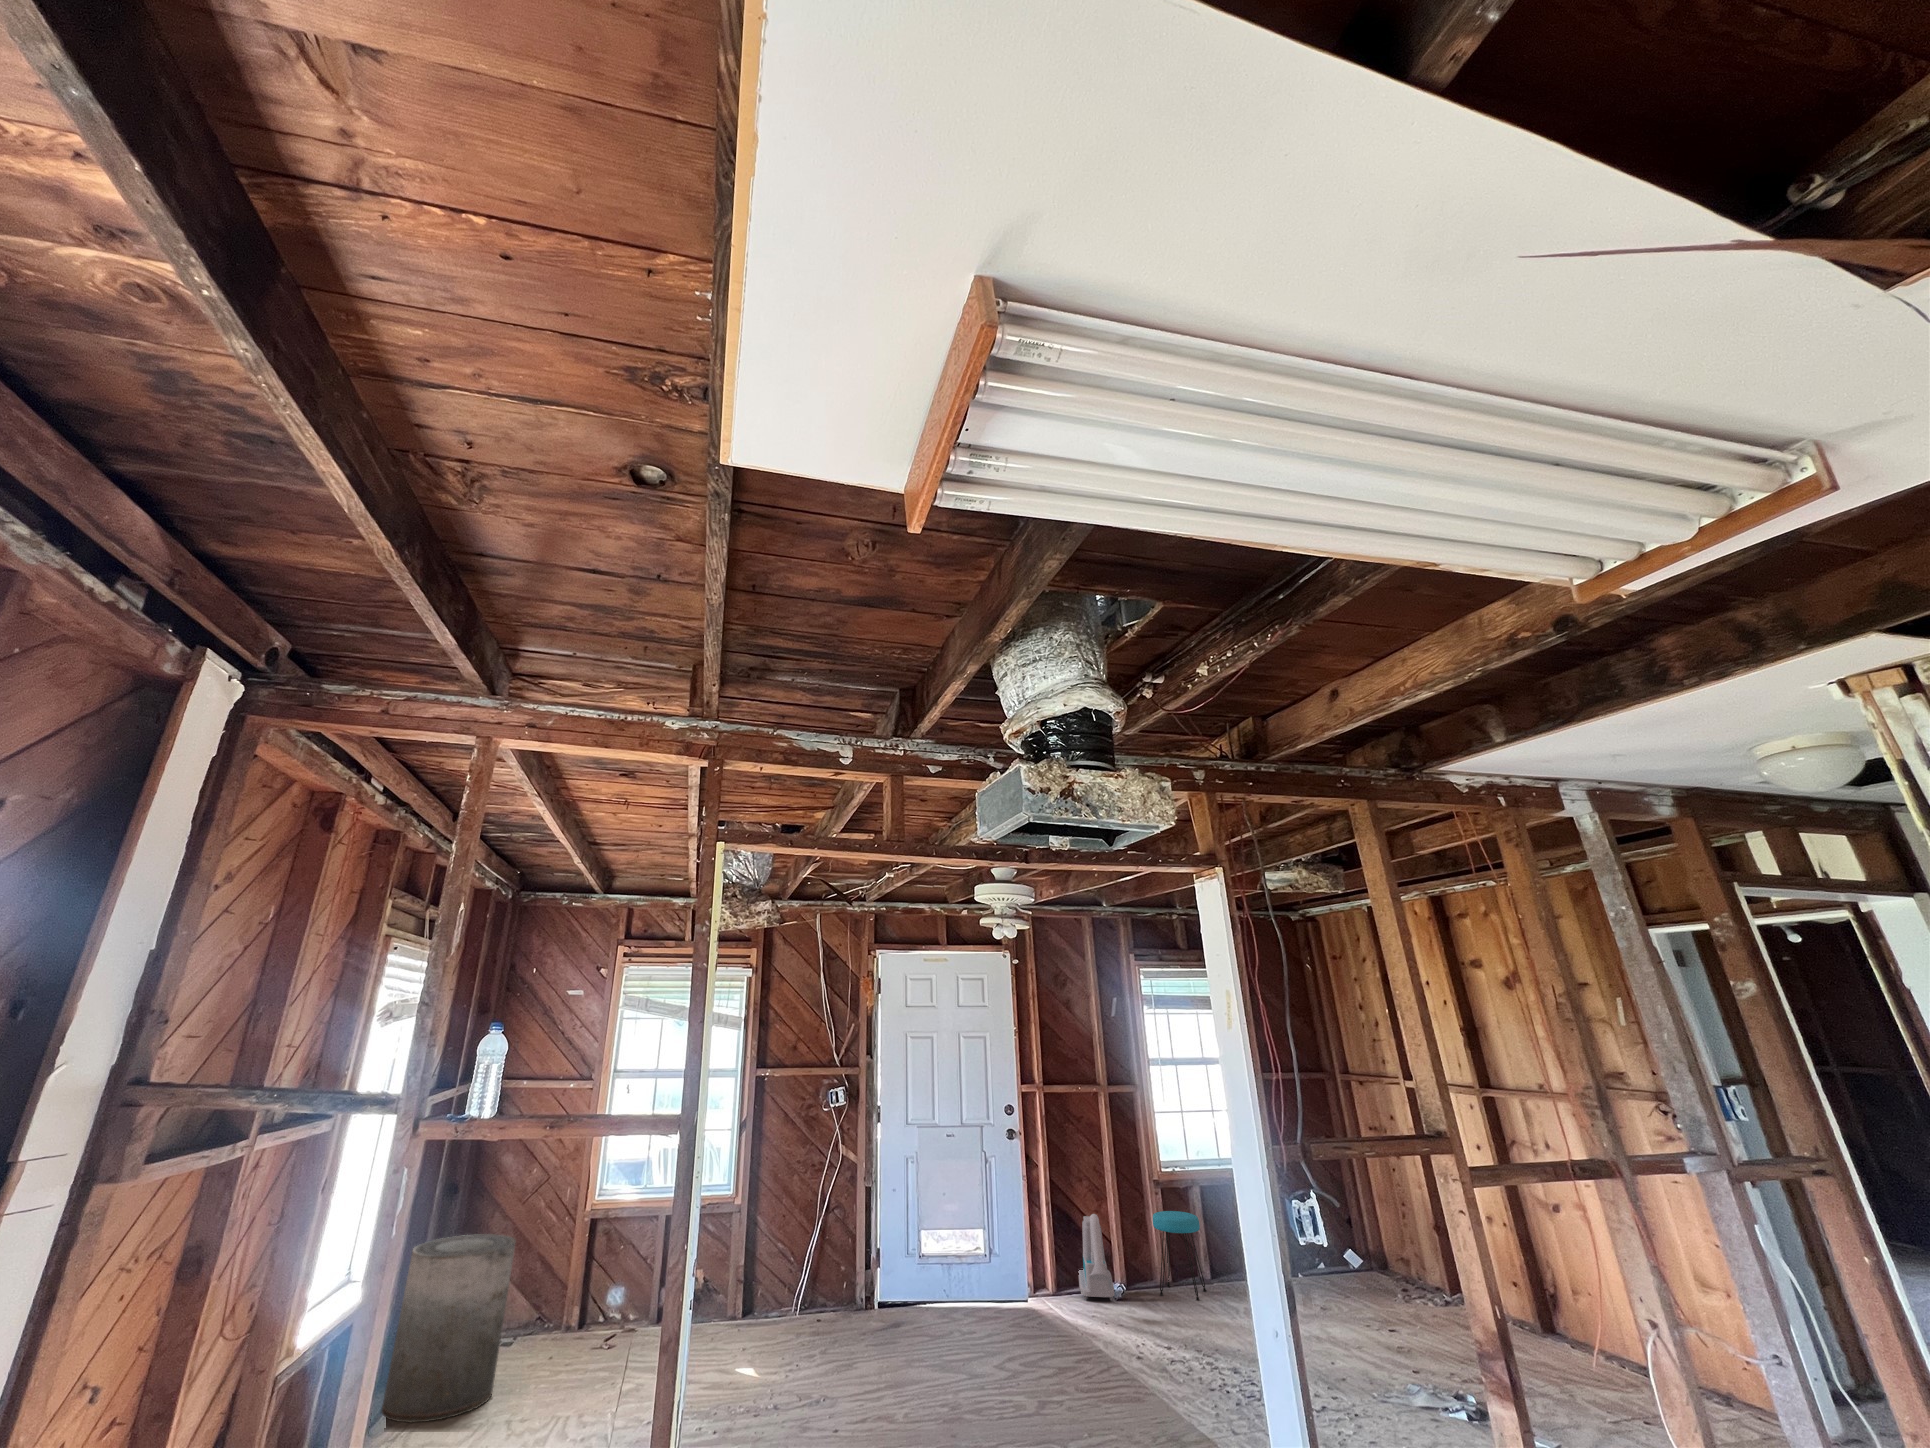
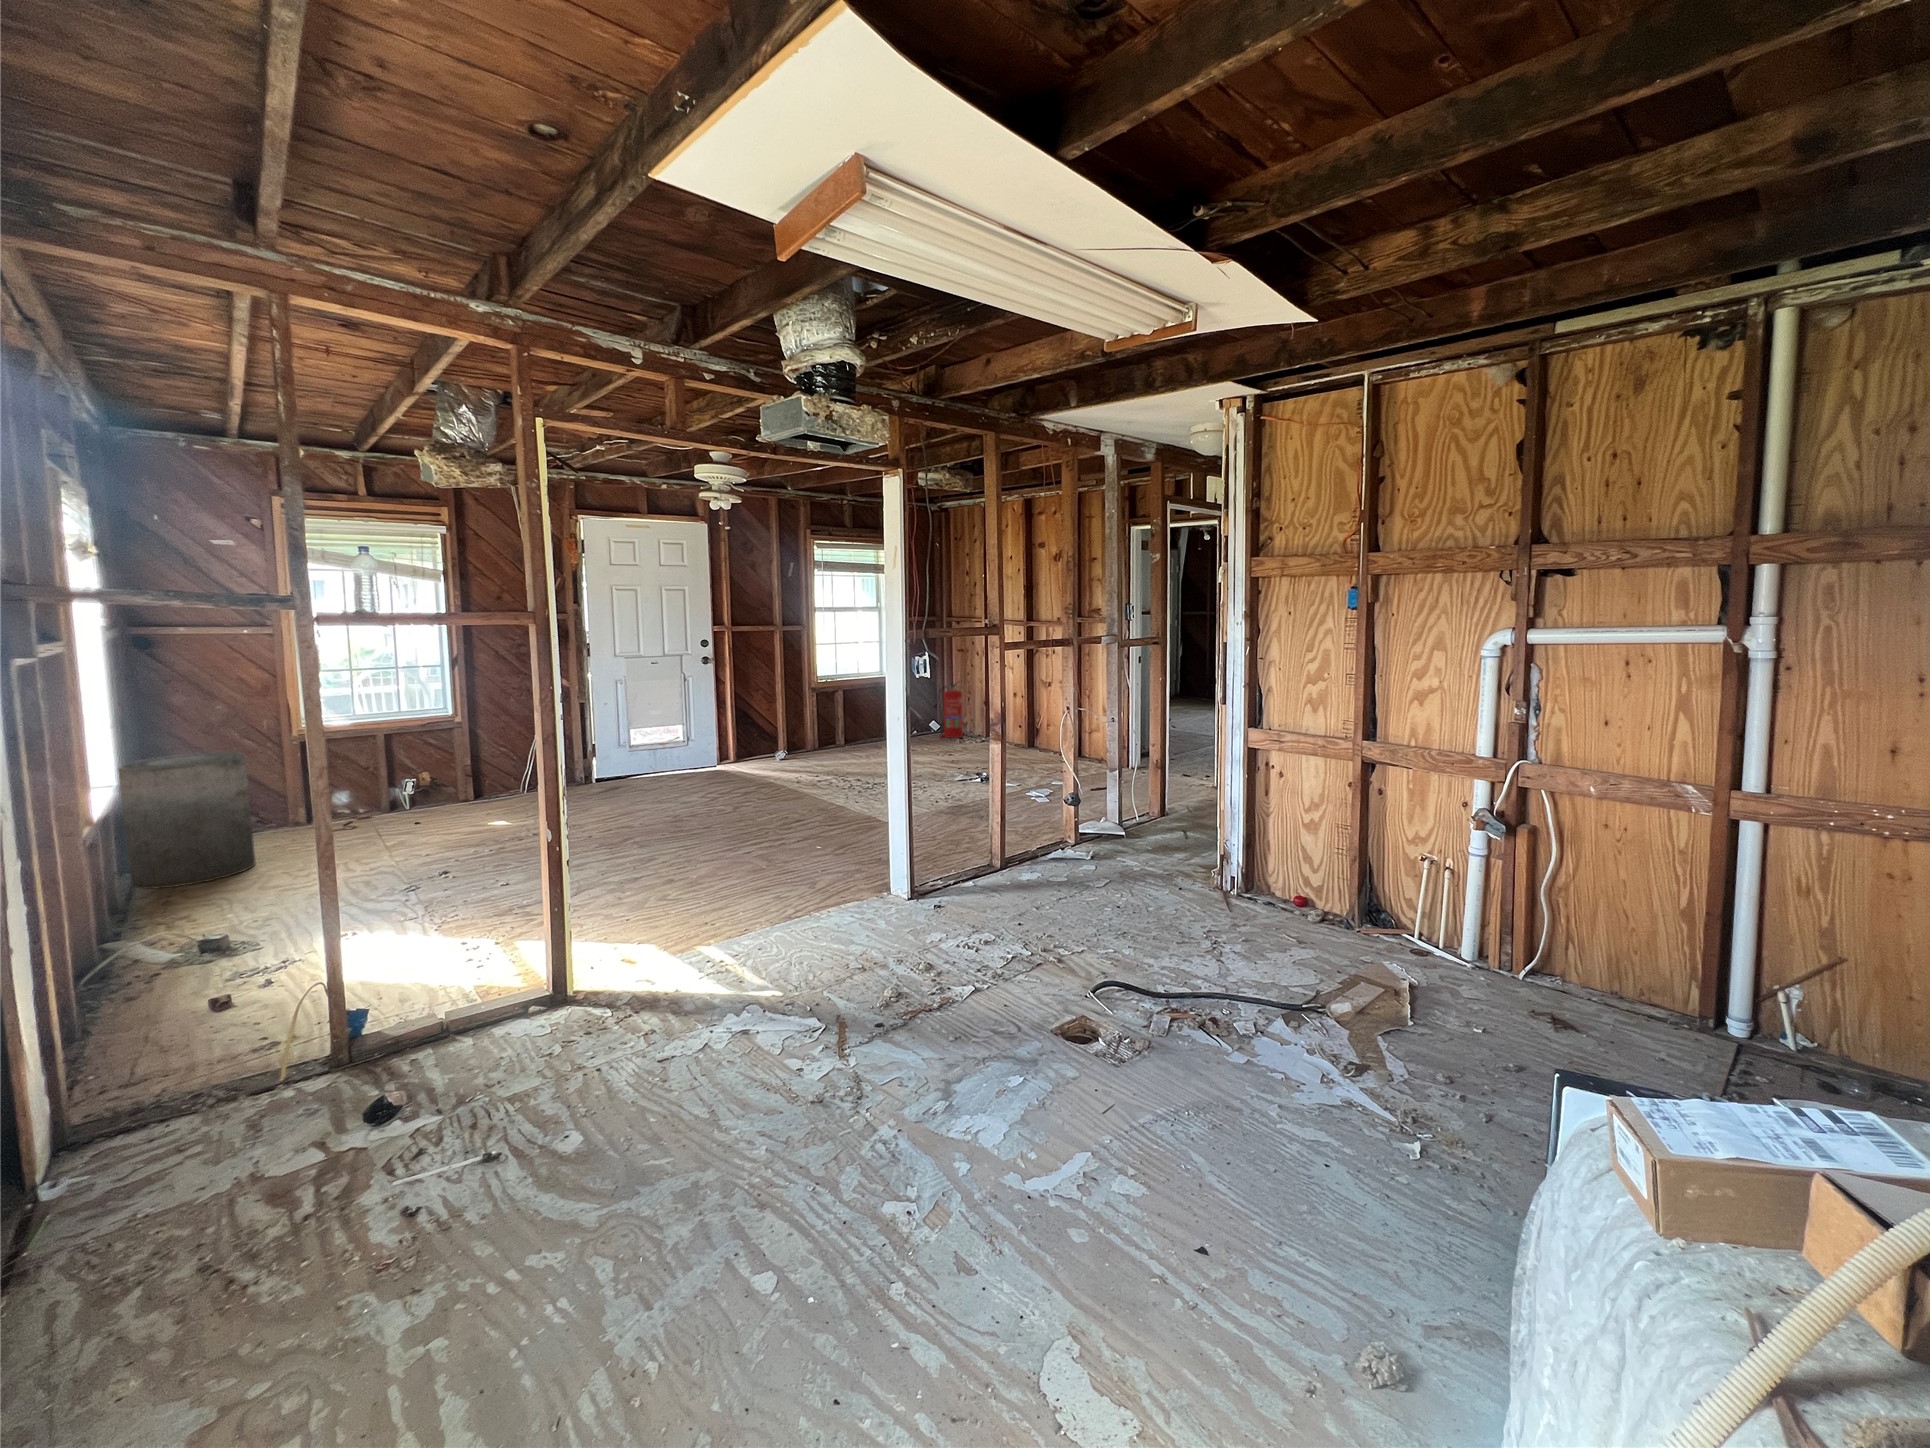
fire extinguisher: none [1349,1186,1406,1295] -> present [939,684,963,738]
stool: present [1153,1211,1207,1300] -> none [812,704,844,752]
vacuum cleaner: present [1078,1214,1115,1301] -> none [757,707,783,759]

